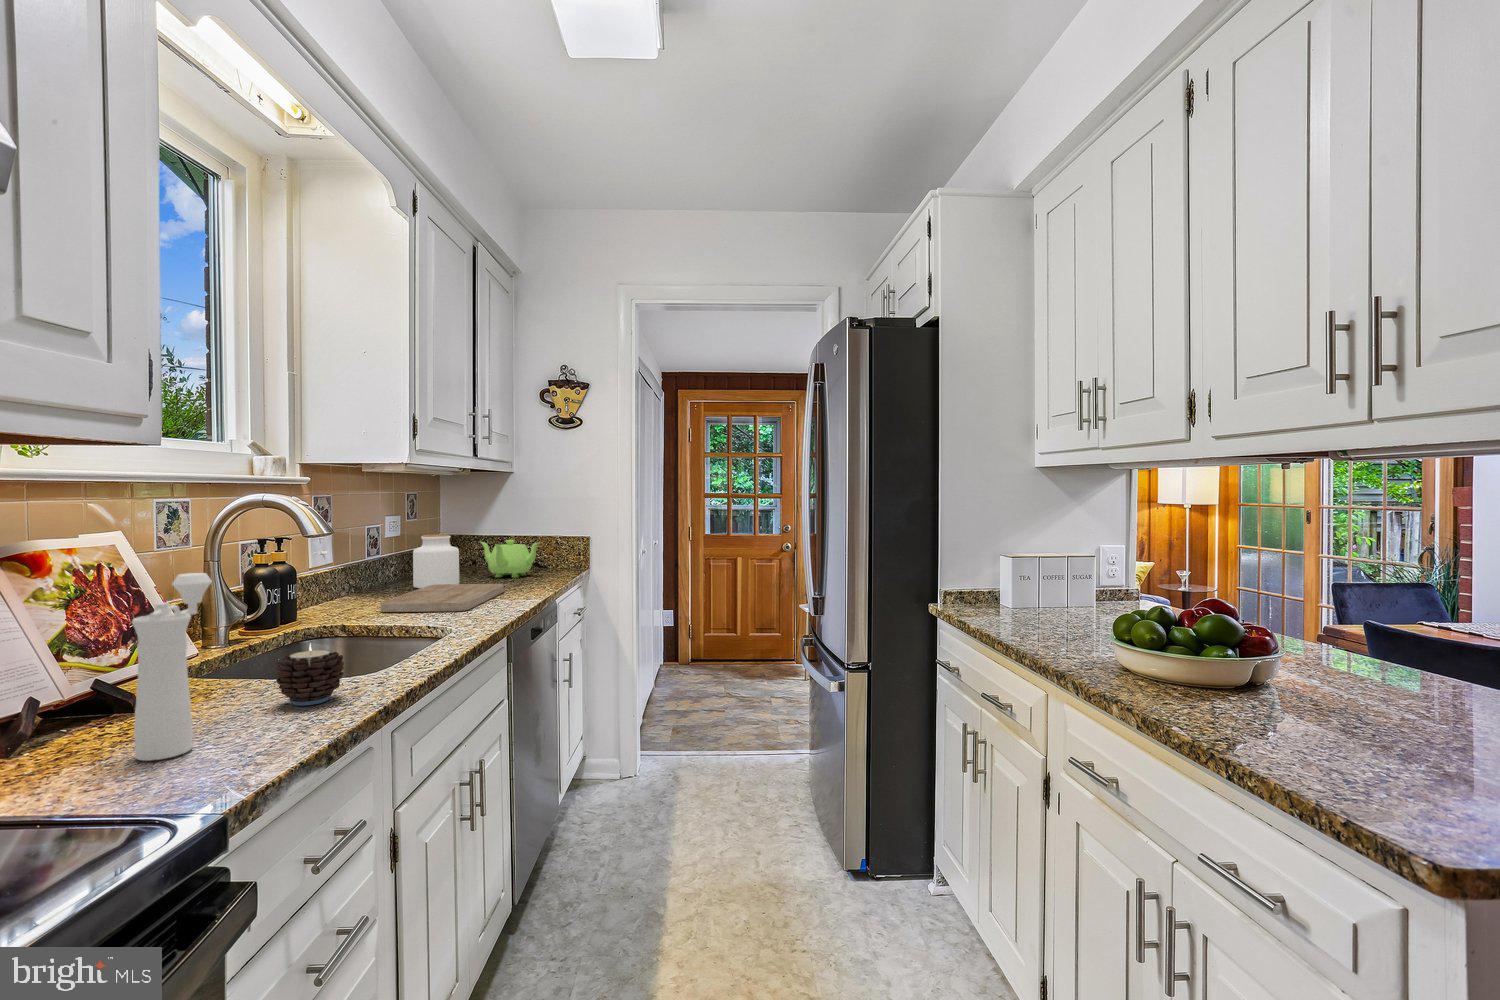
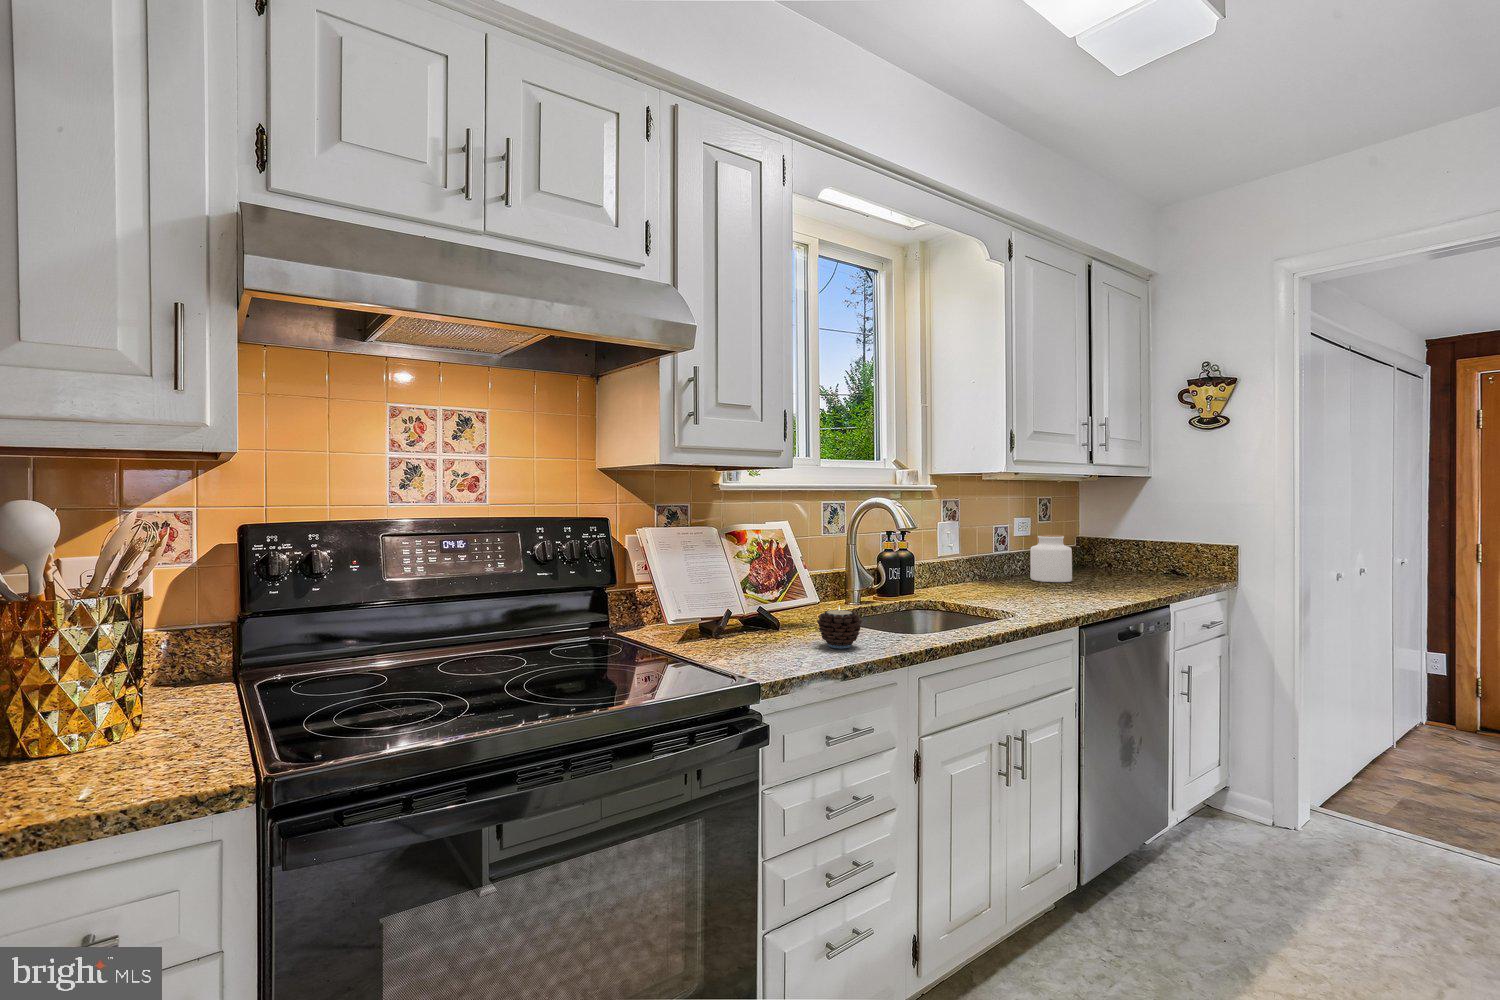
teapot: present [480,540,540,578] -> none [1102,544,1165,581]
pepper mill: present [132,573,212,761] -> none [725,548,781,658]
cutting board: present [381,584,504,612] -> none [976,578,1101,603]

